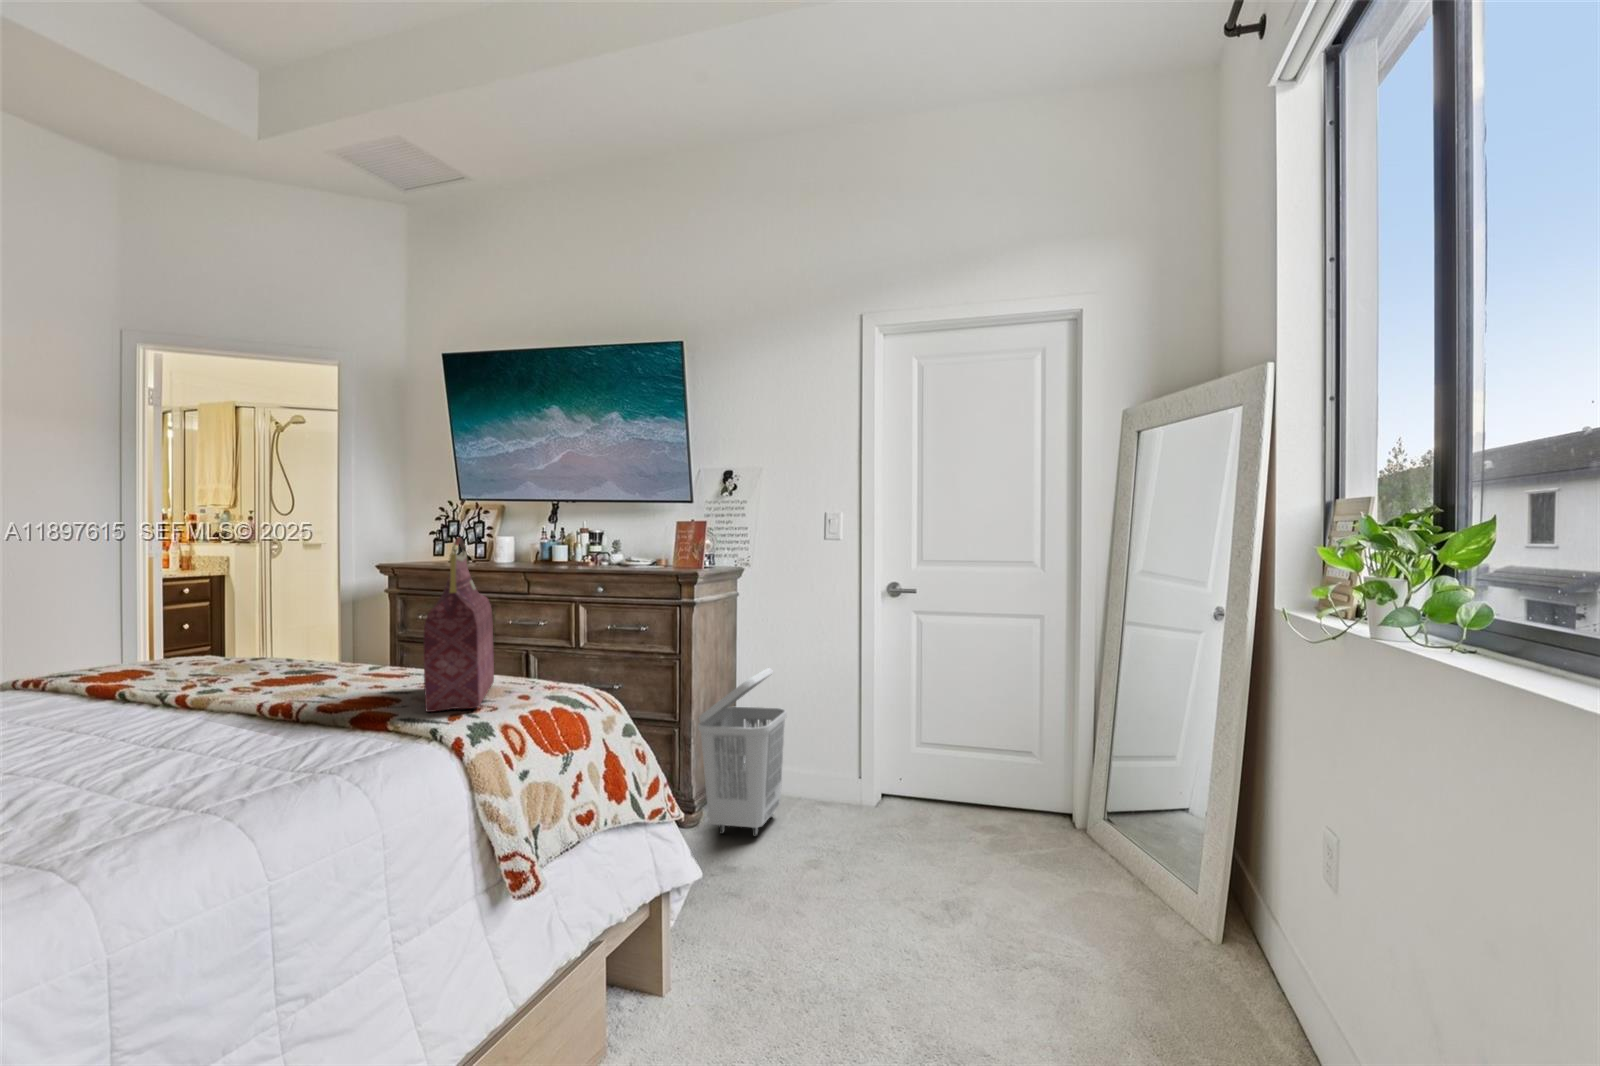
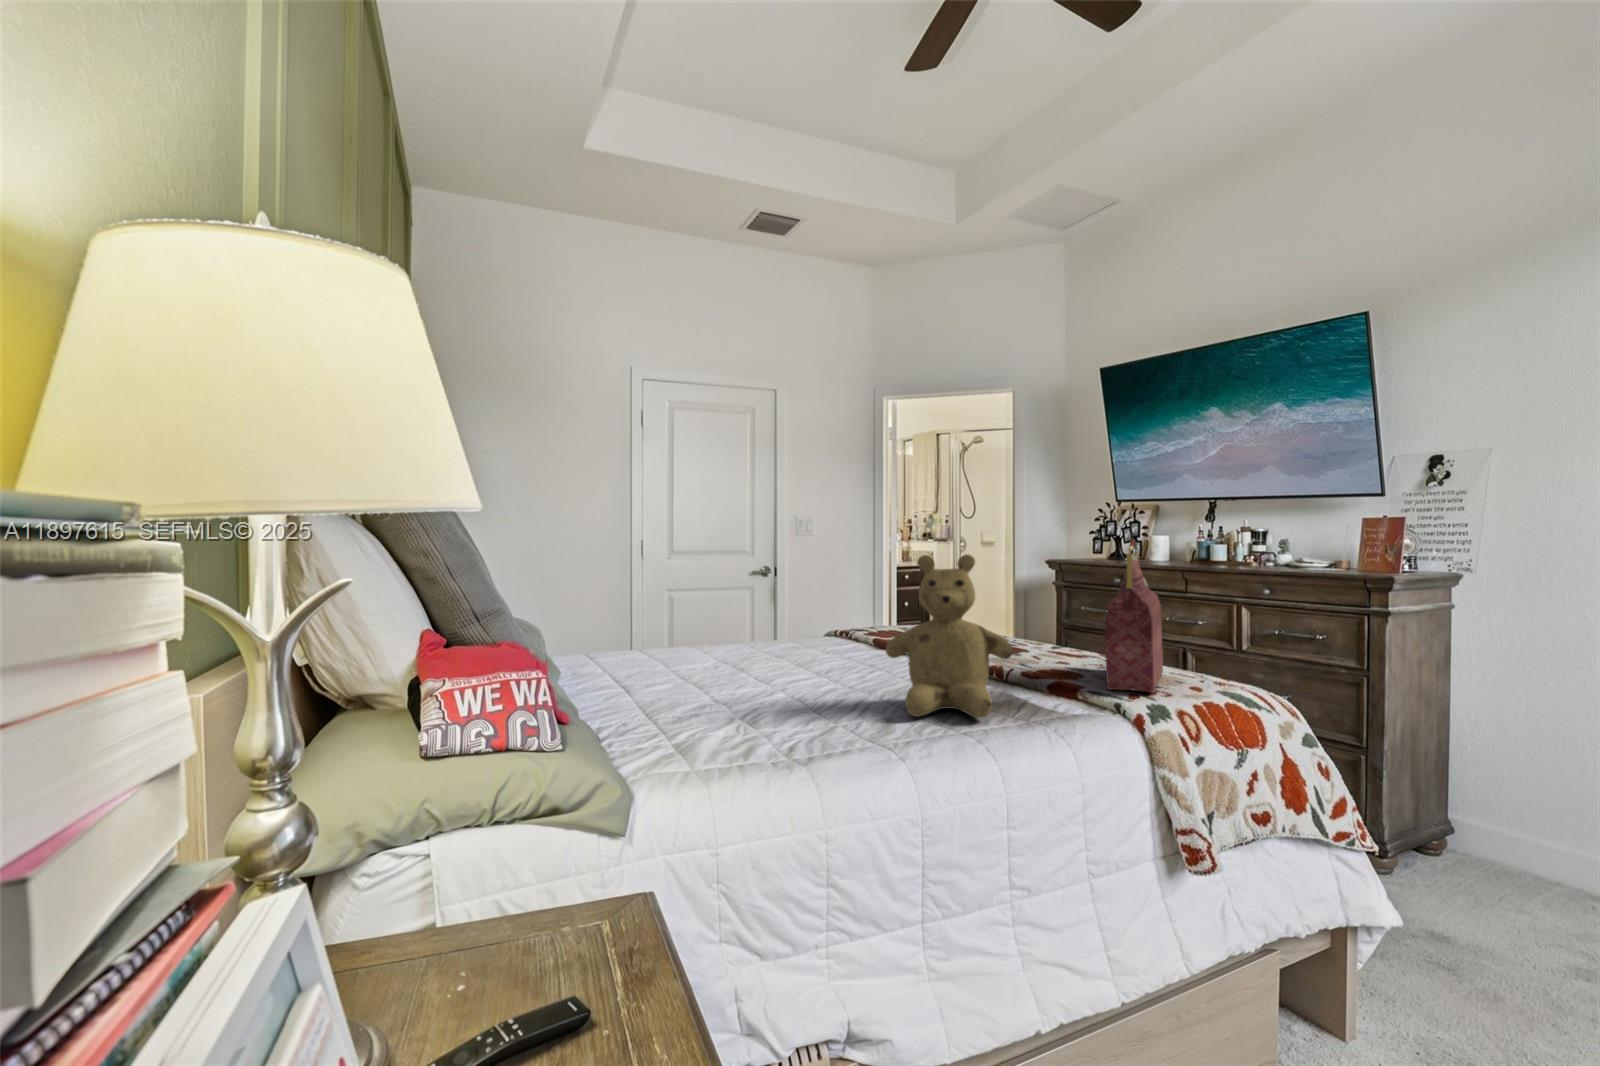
teddy bear: none [76,558,298,799] -> present [886,554,1013,718]
laundry basket: present [698,668,787,836] -> none [1396,702,1539,906]

